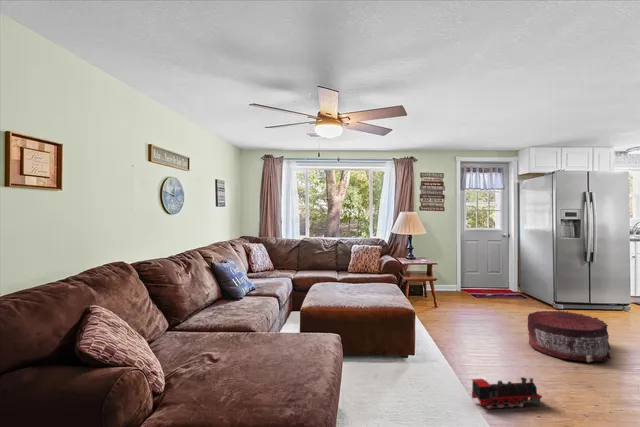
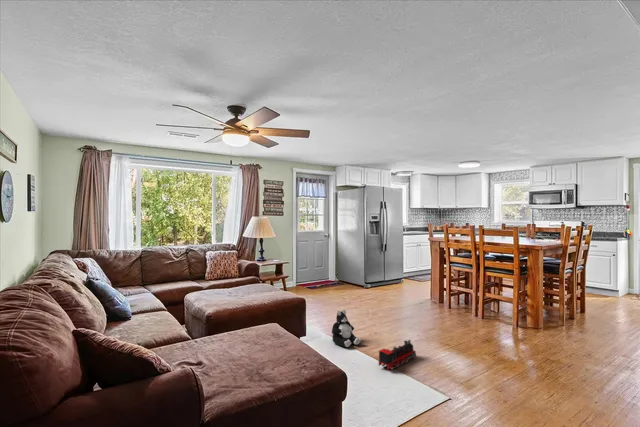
pouf: present [528,311,611,362] -> none [373,289,425,324]
plush toy: none [440,323,476,368] -> present [332,310,361,347]

